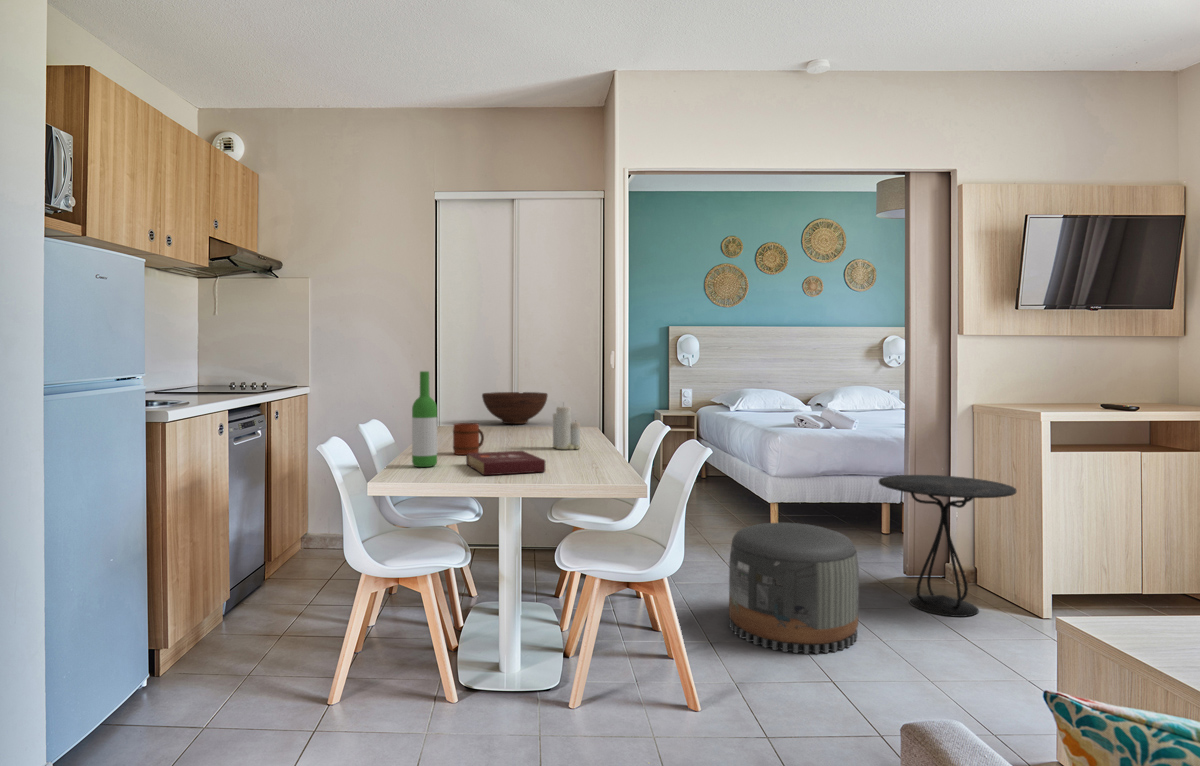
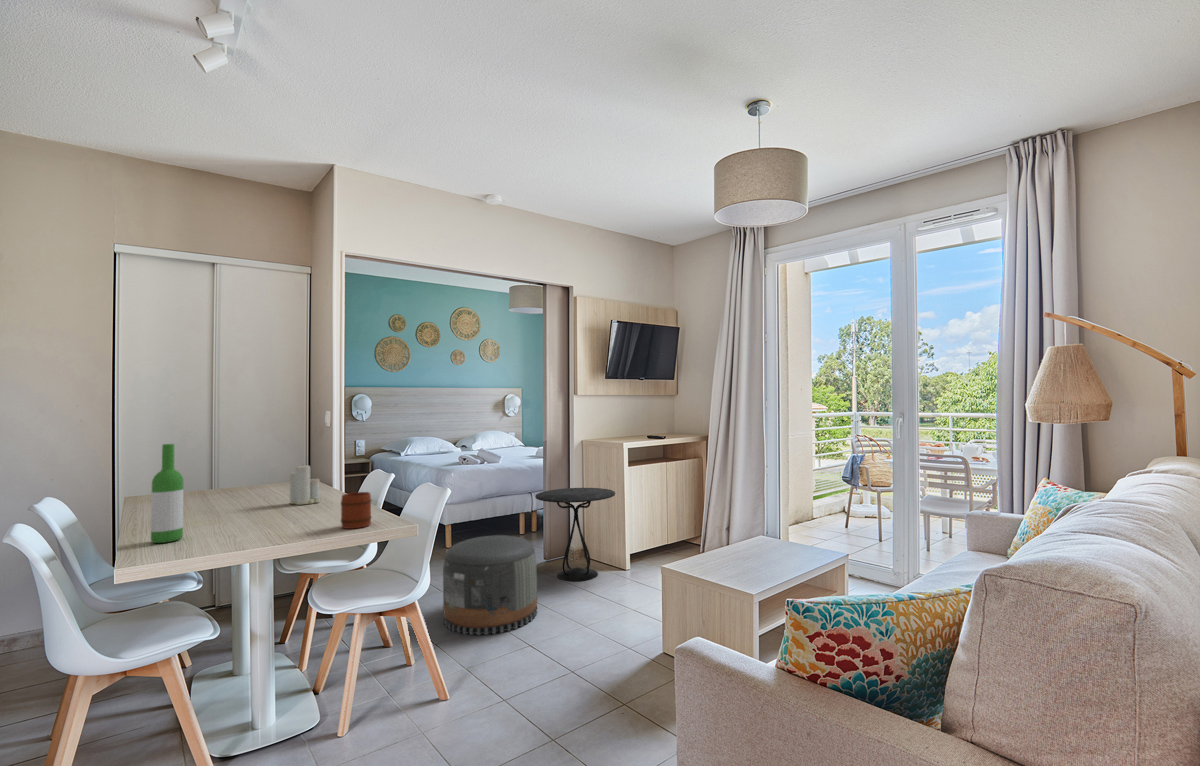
fruit bowl: present [482,392,548,424] -> none [174,453,252,486]
mug: present [453,423,484,455] -> present [341,492,371,529]
book: present [466,451,546,475] -> none [217,511,315,540]

